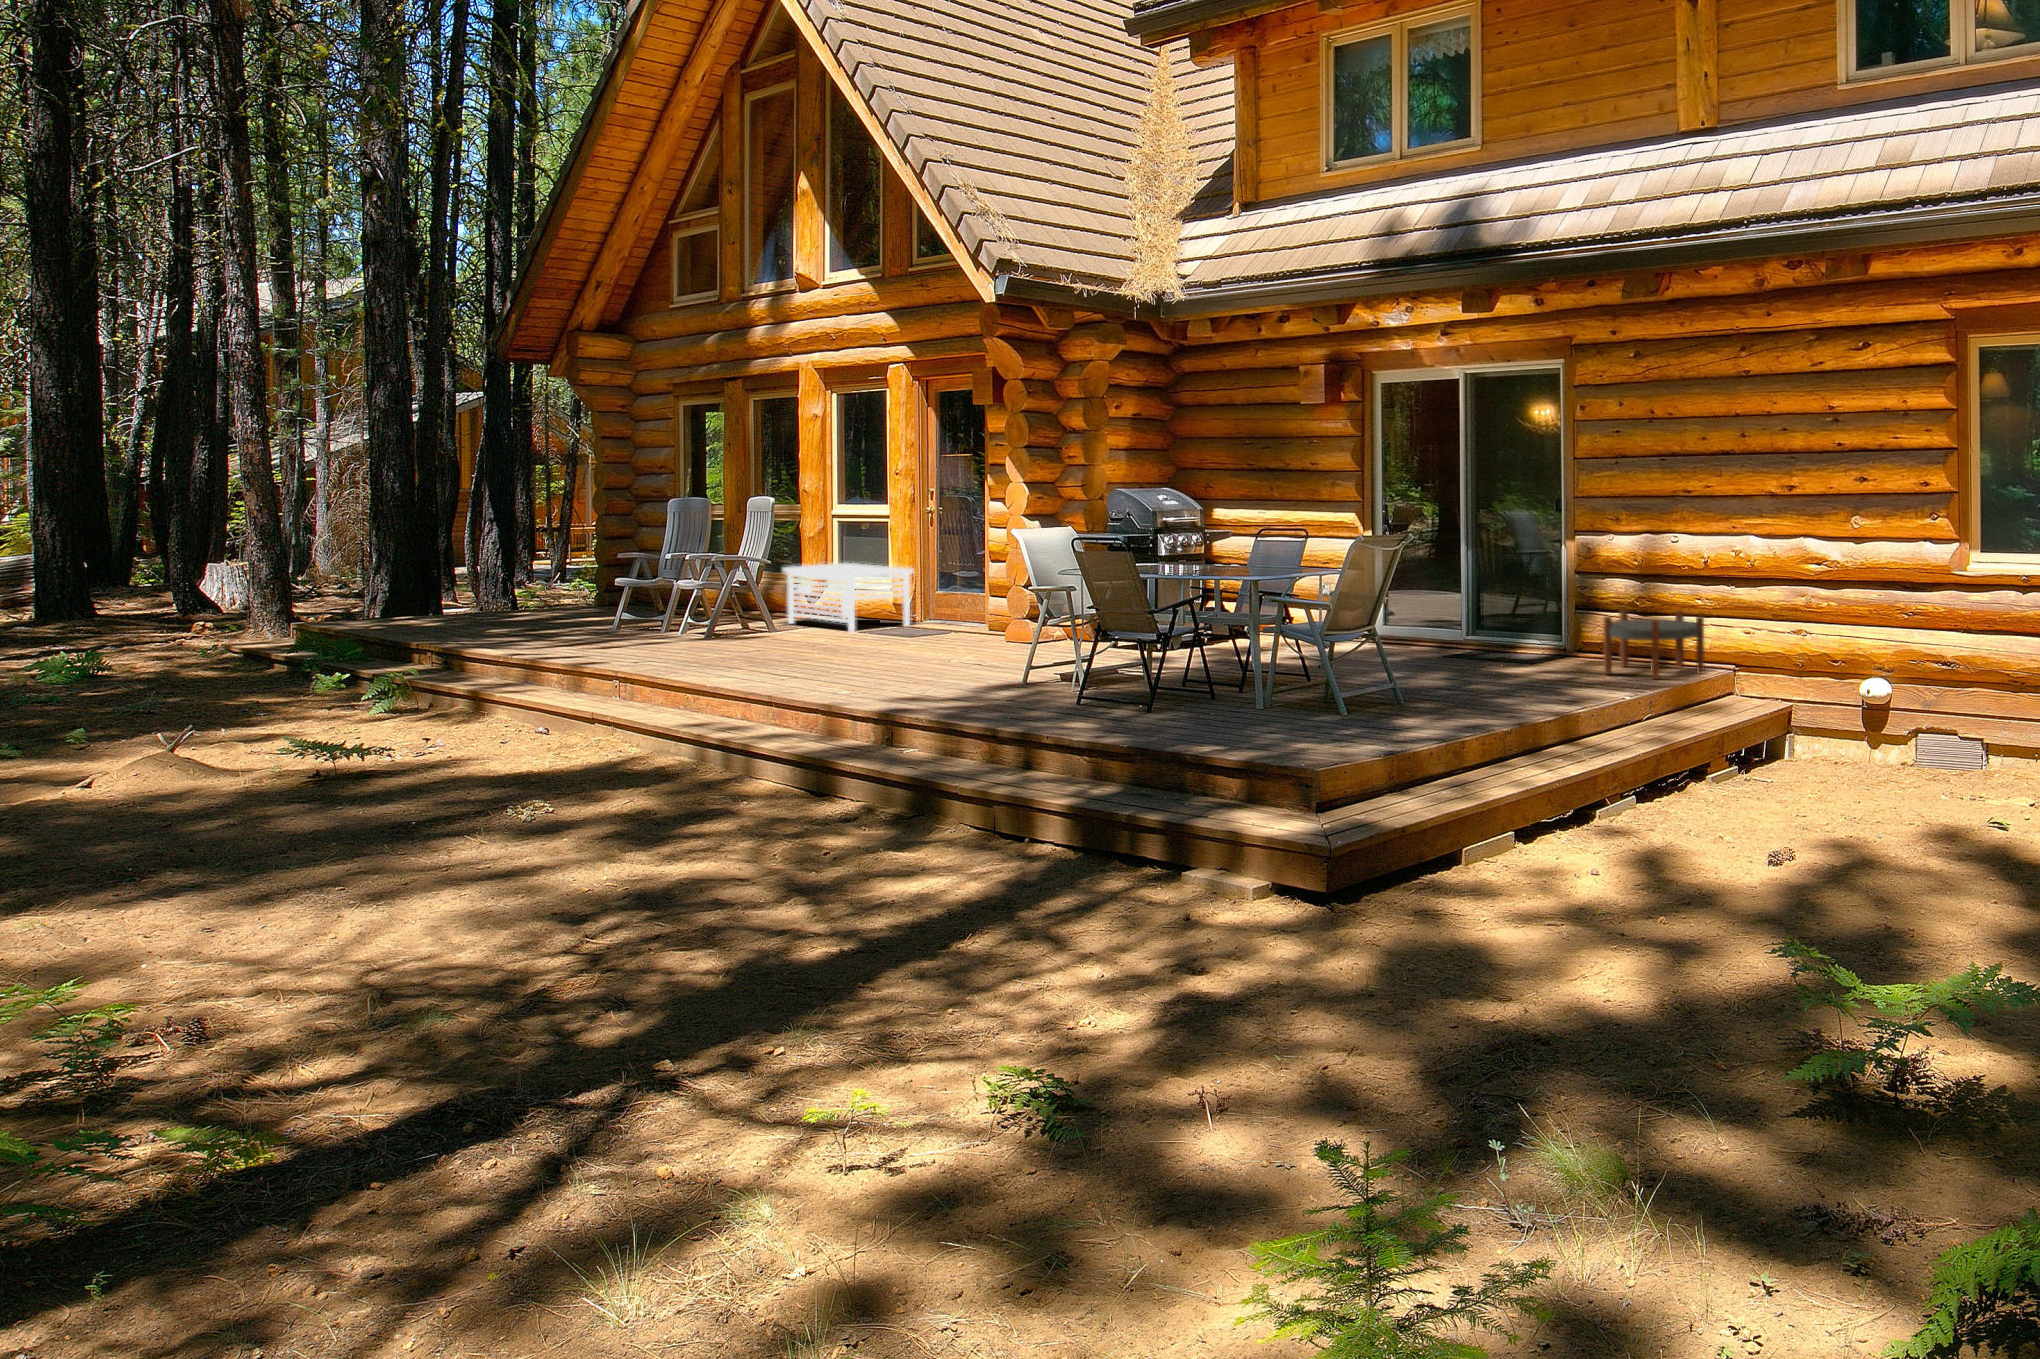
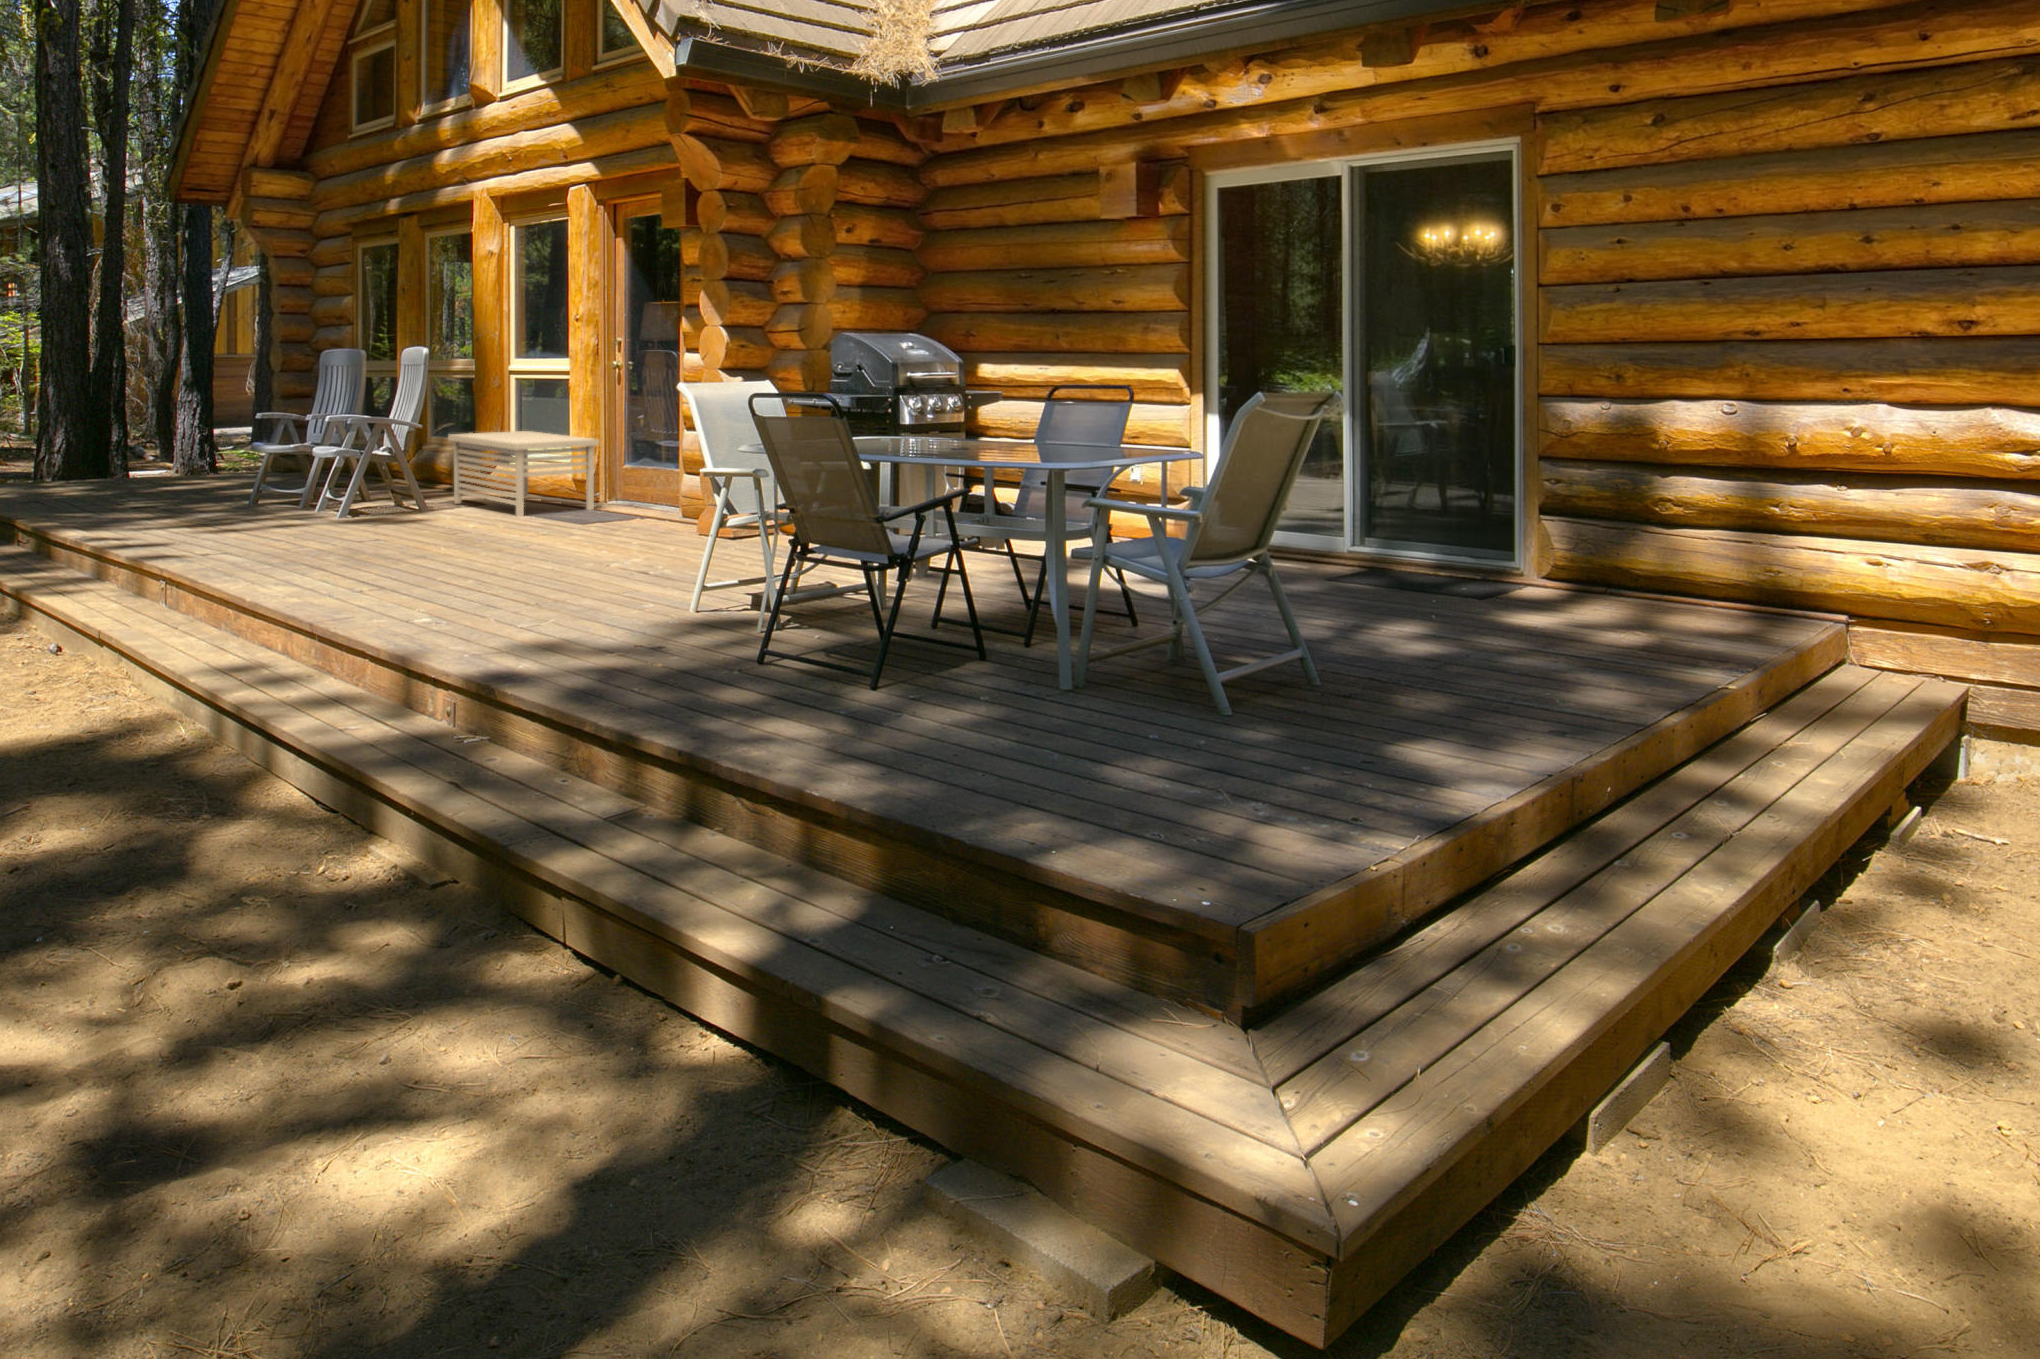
side table: present [1603,610,1705,679] -> none [1612,524,1795,645]

